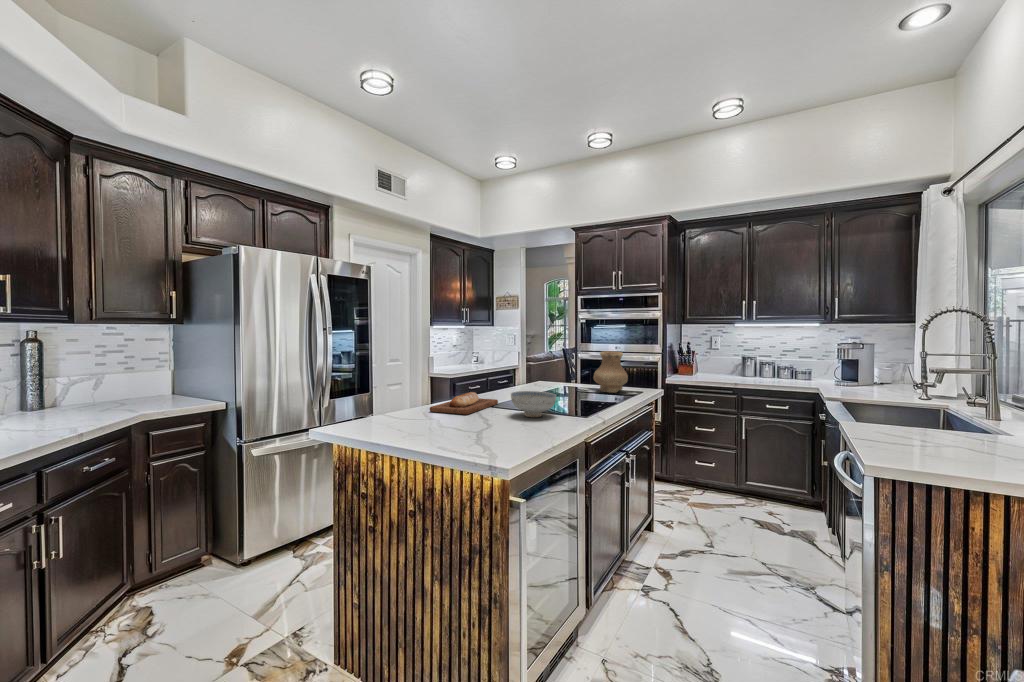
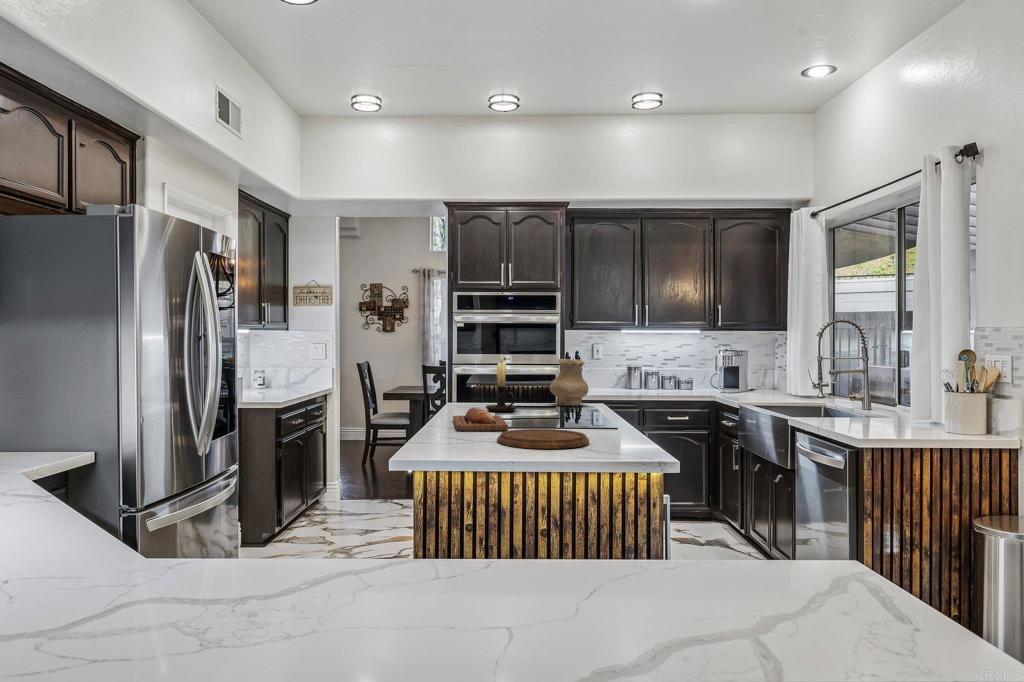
candle holder: none [520,347,545,396] -> present [486,355,516,412]
ceramic bowl: present [511,391,556,417] -> none [548,401,599,428]
cutting board: none [412,416,496,439] -> present [497,429,589,449]

